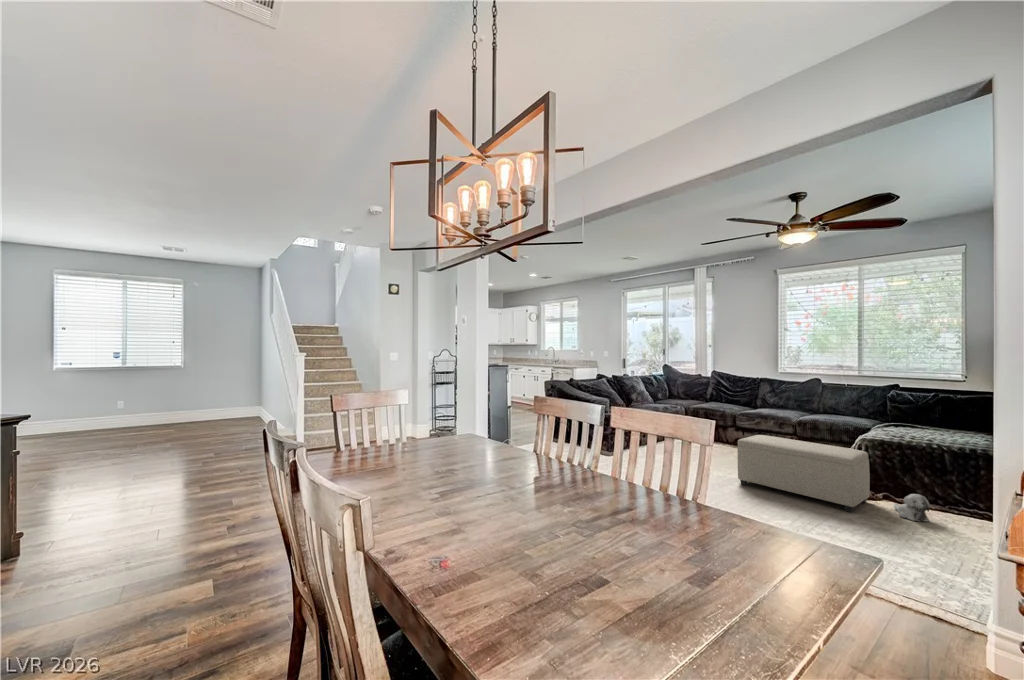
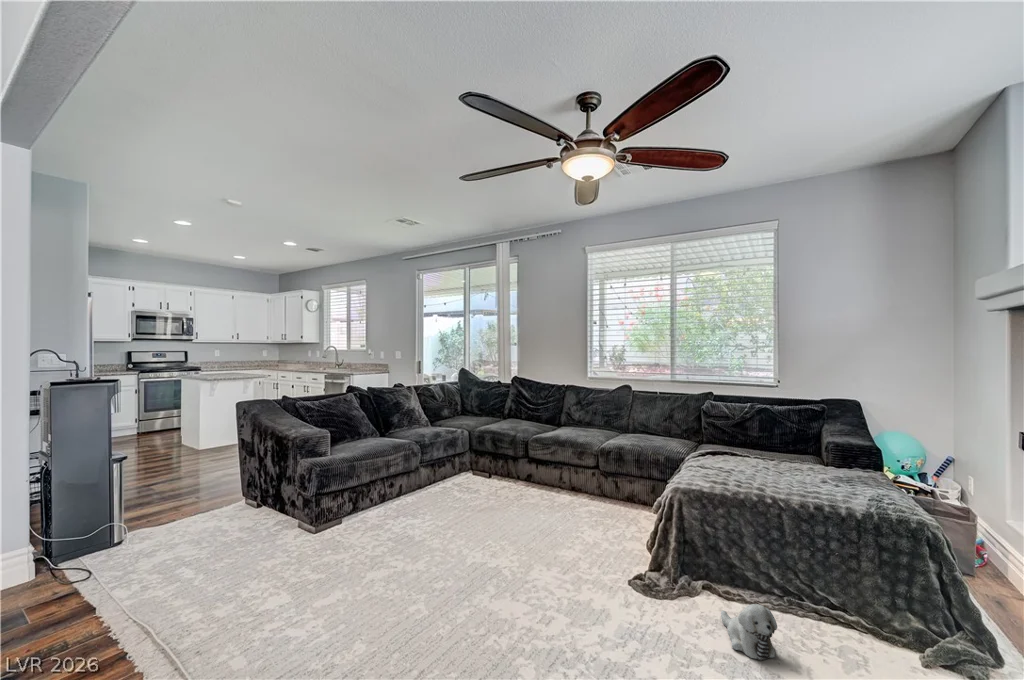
ottoman: present [738,435,870,512] -> none [494,488,686,650]

